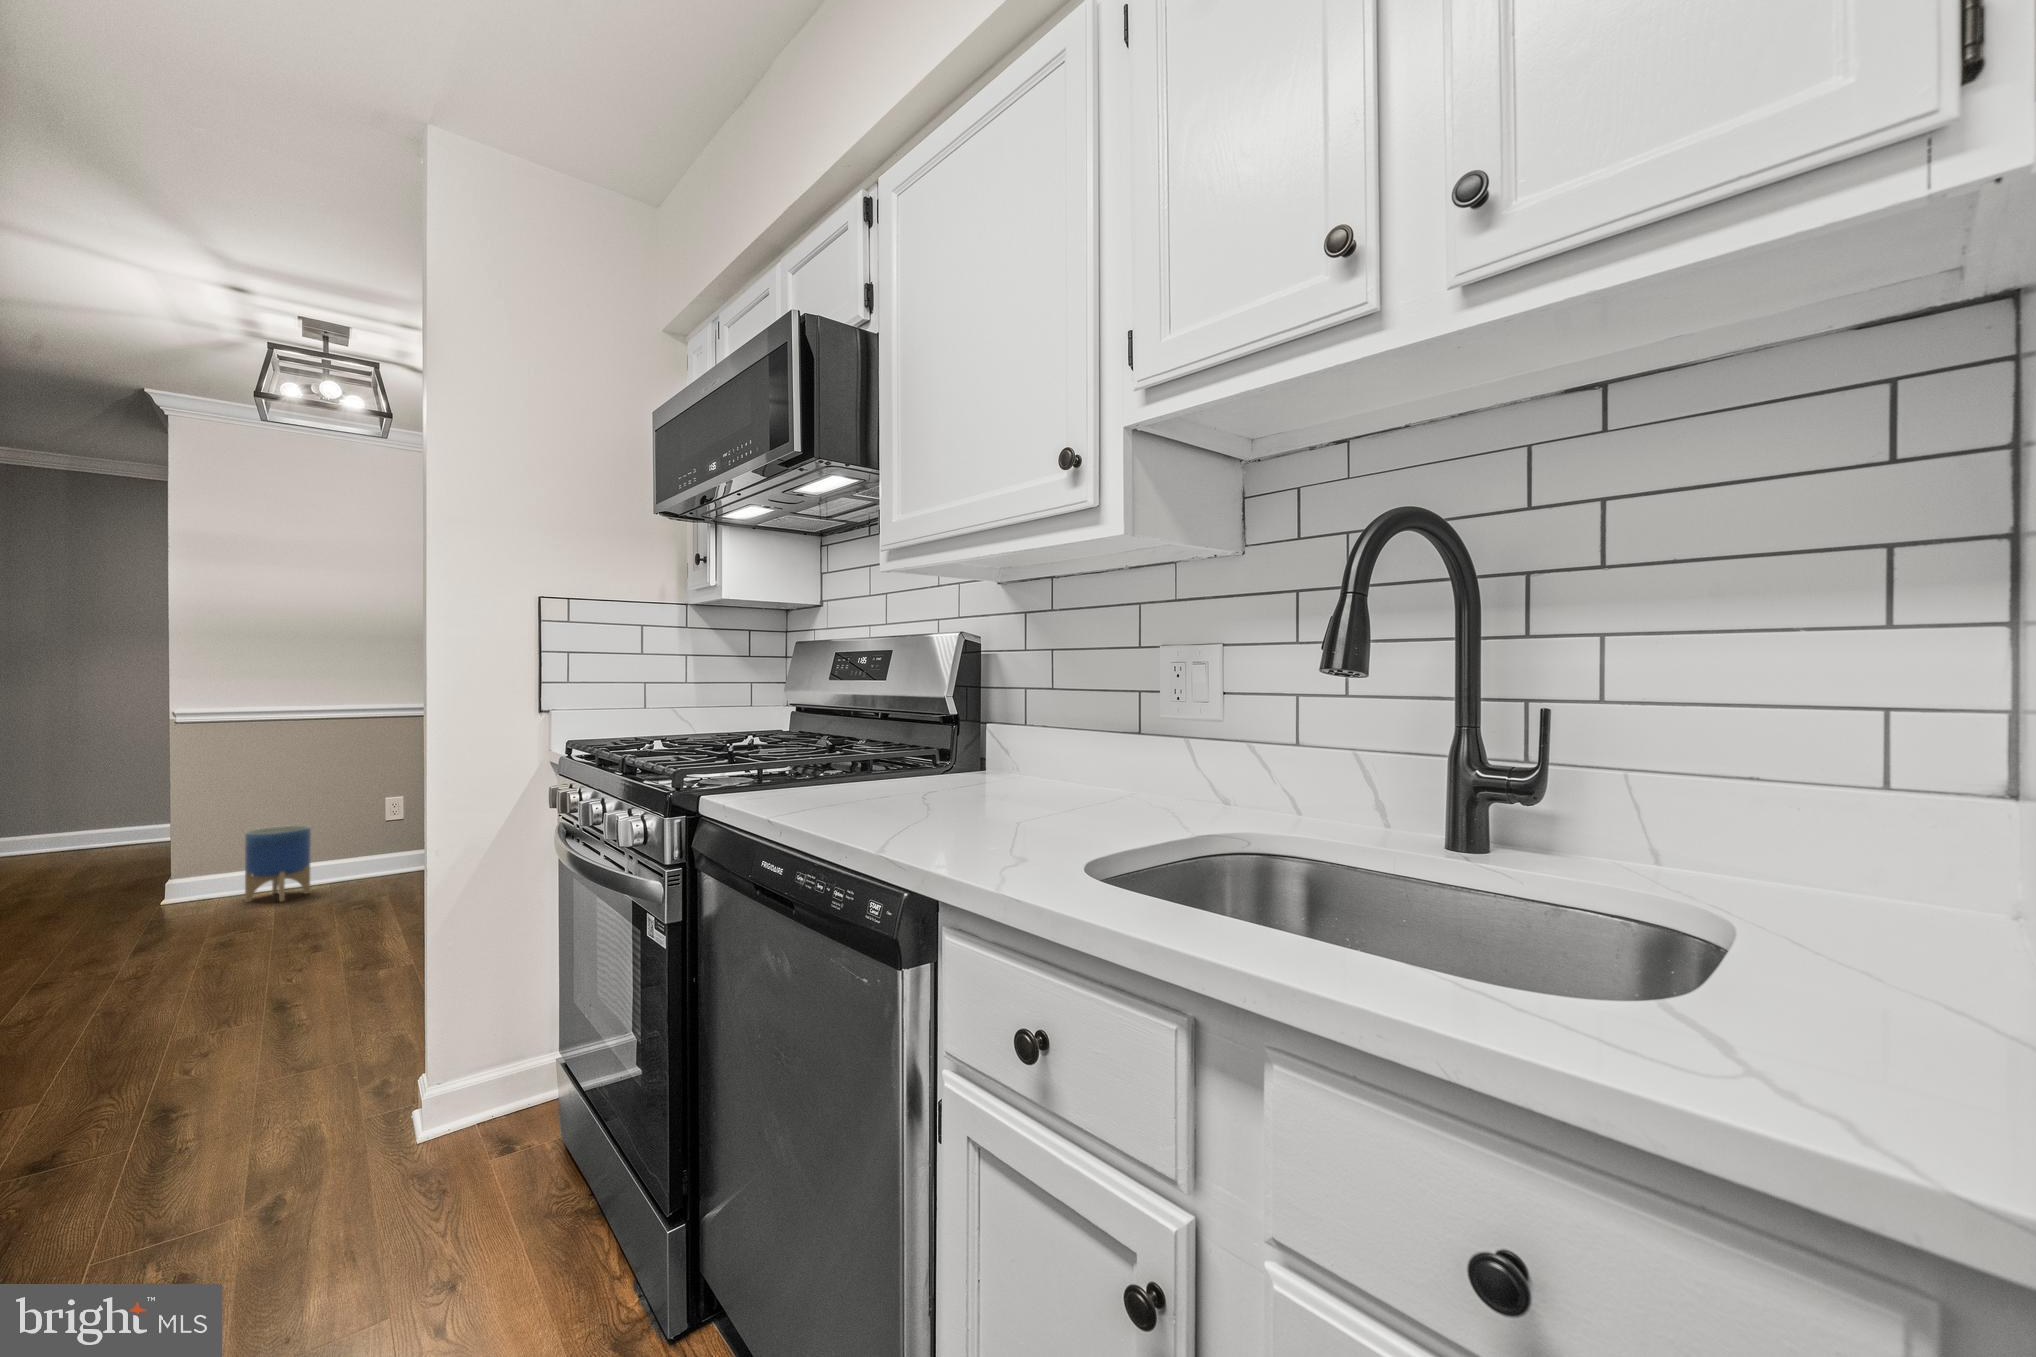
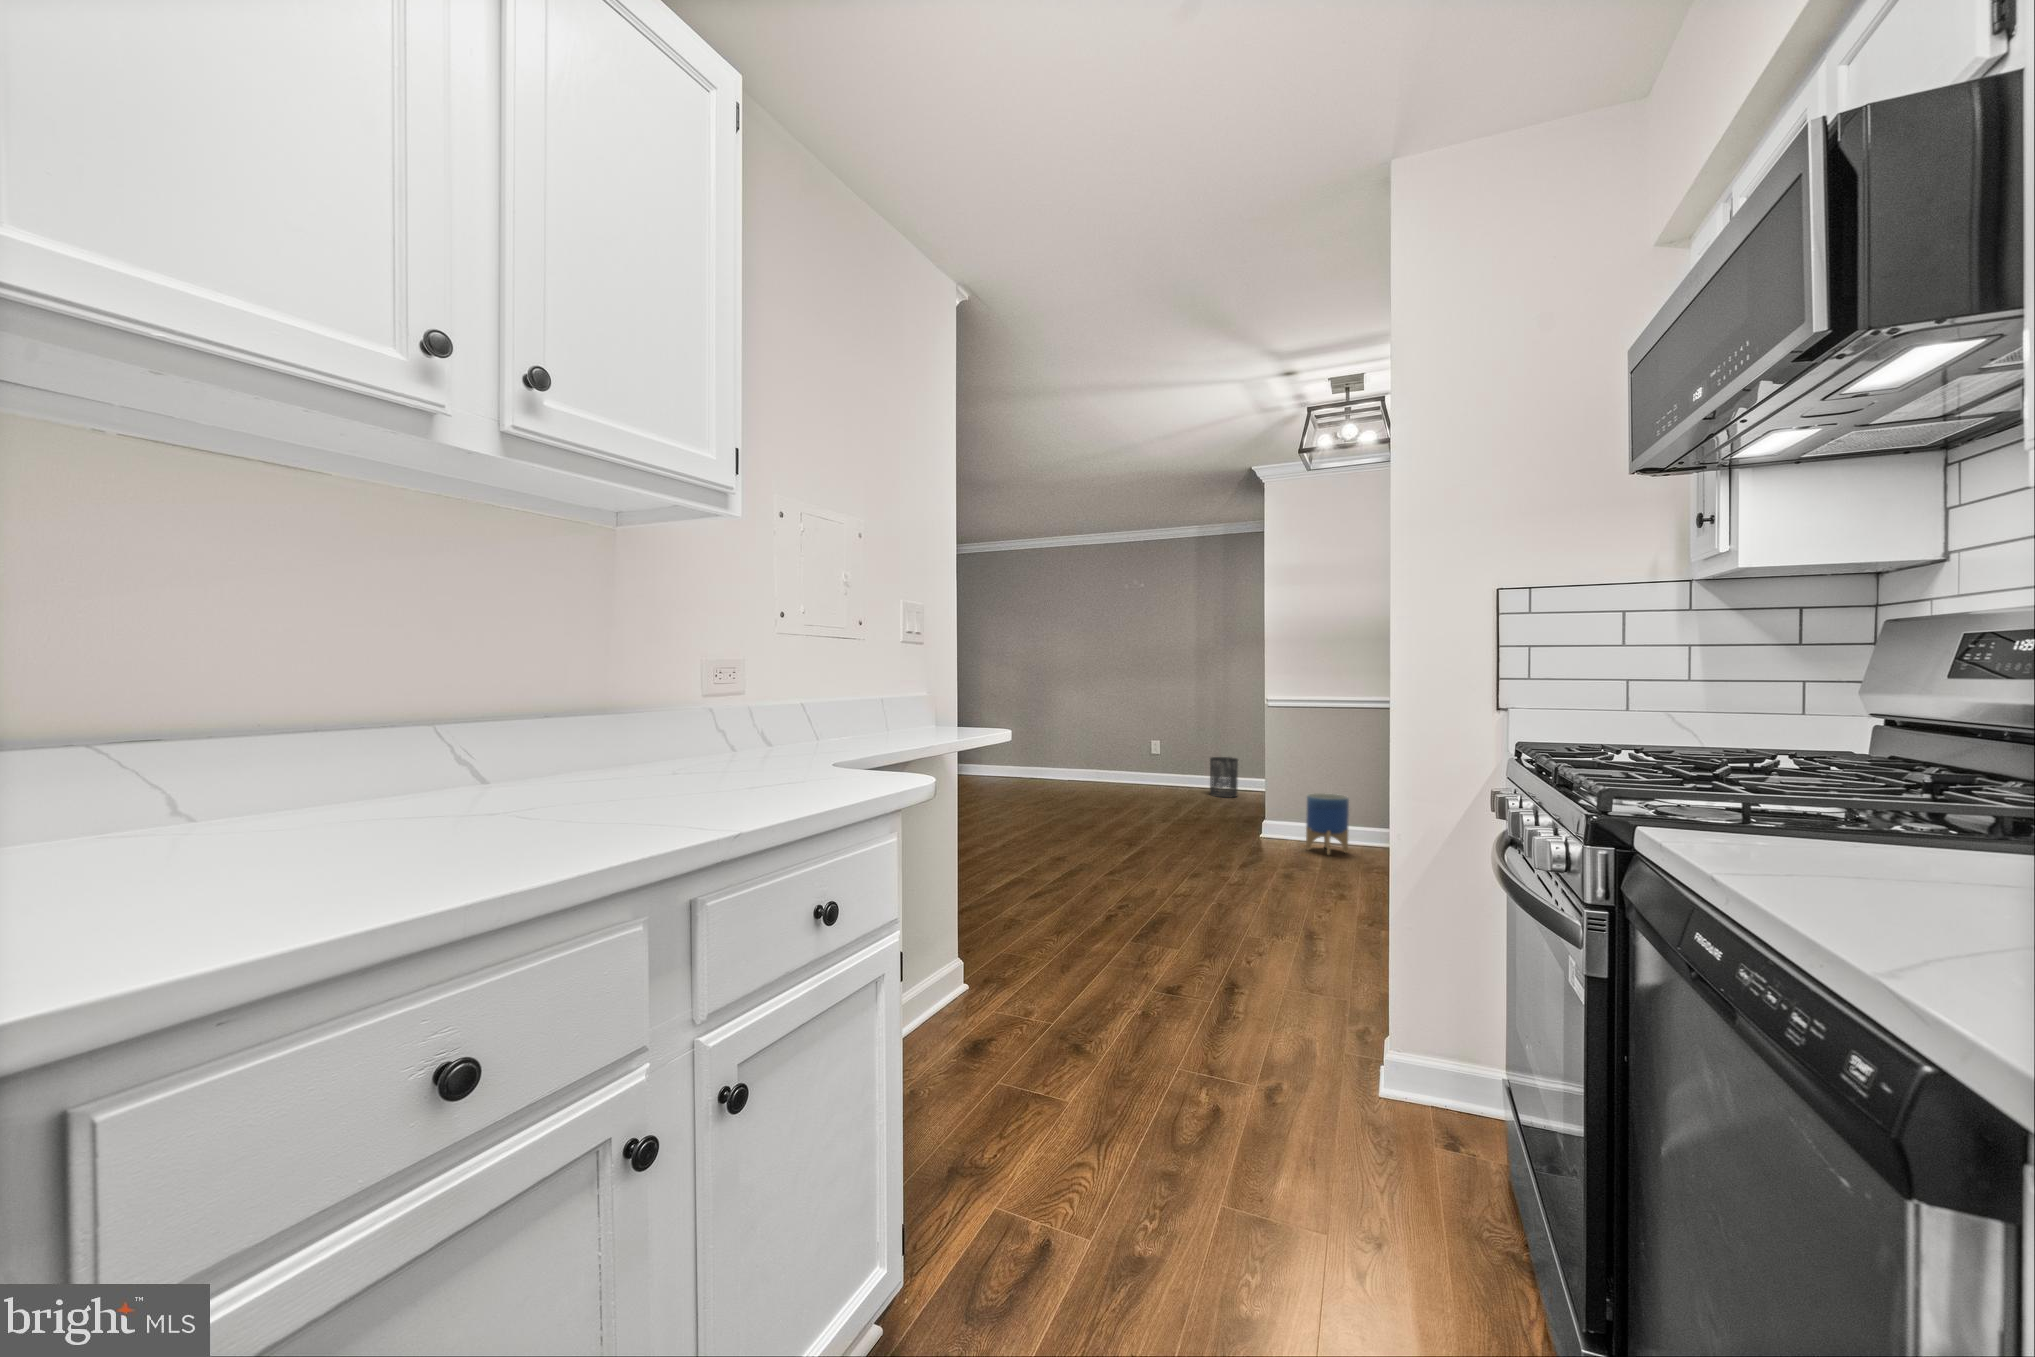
trash can: none [40,800,103,862] -> present [1210,757,1238,797]

